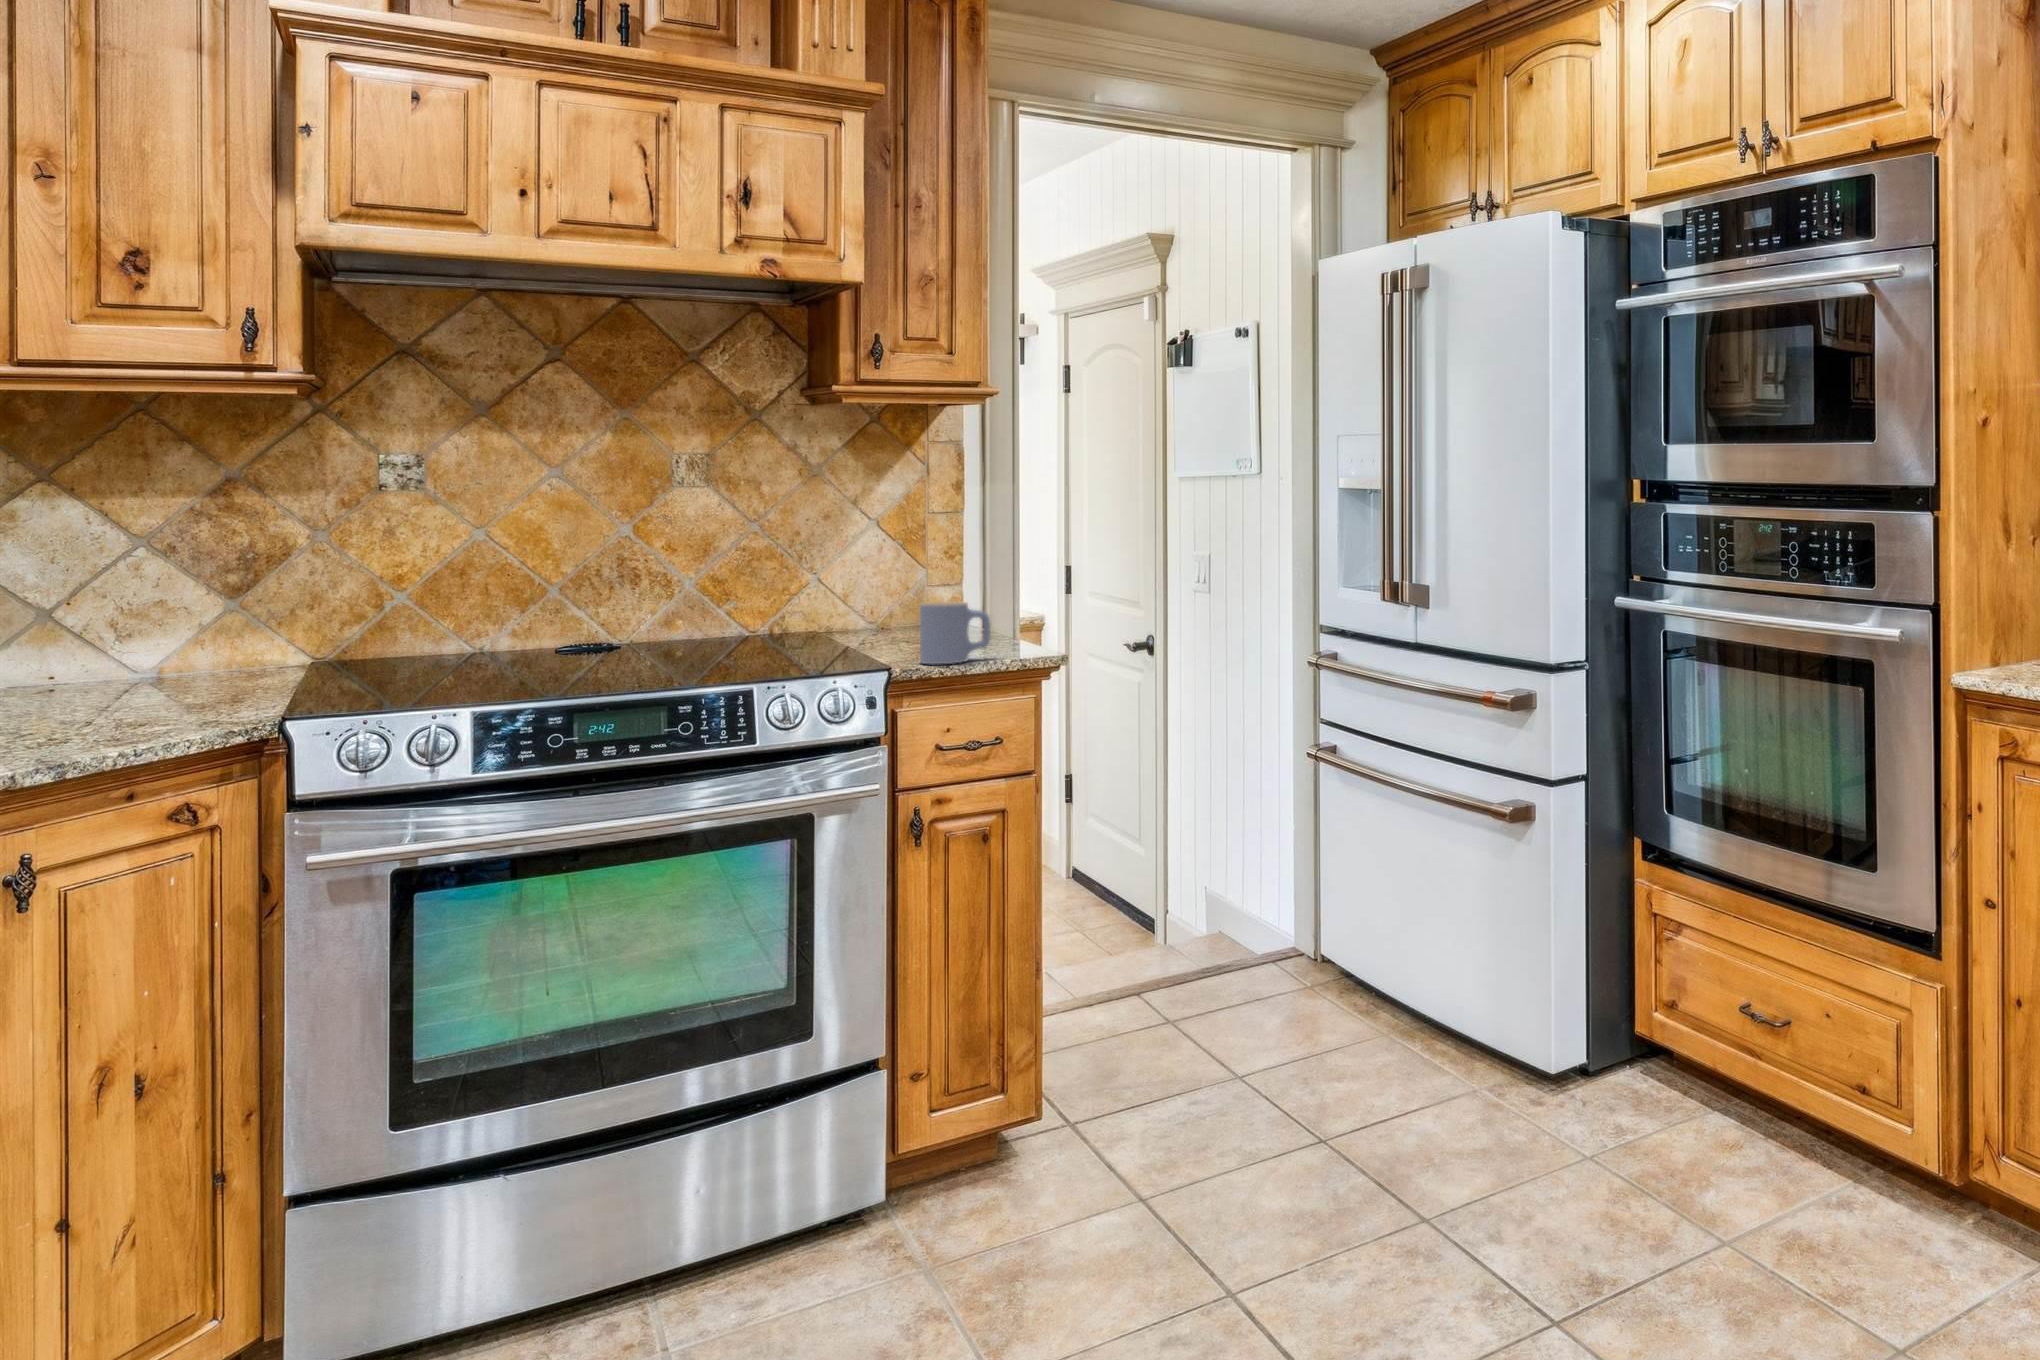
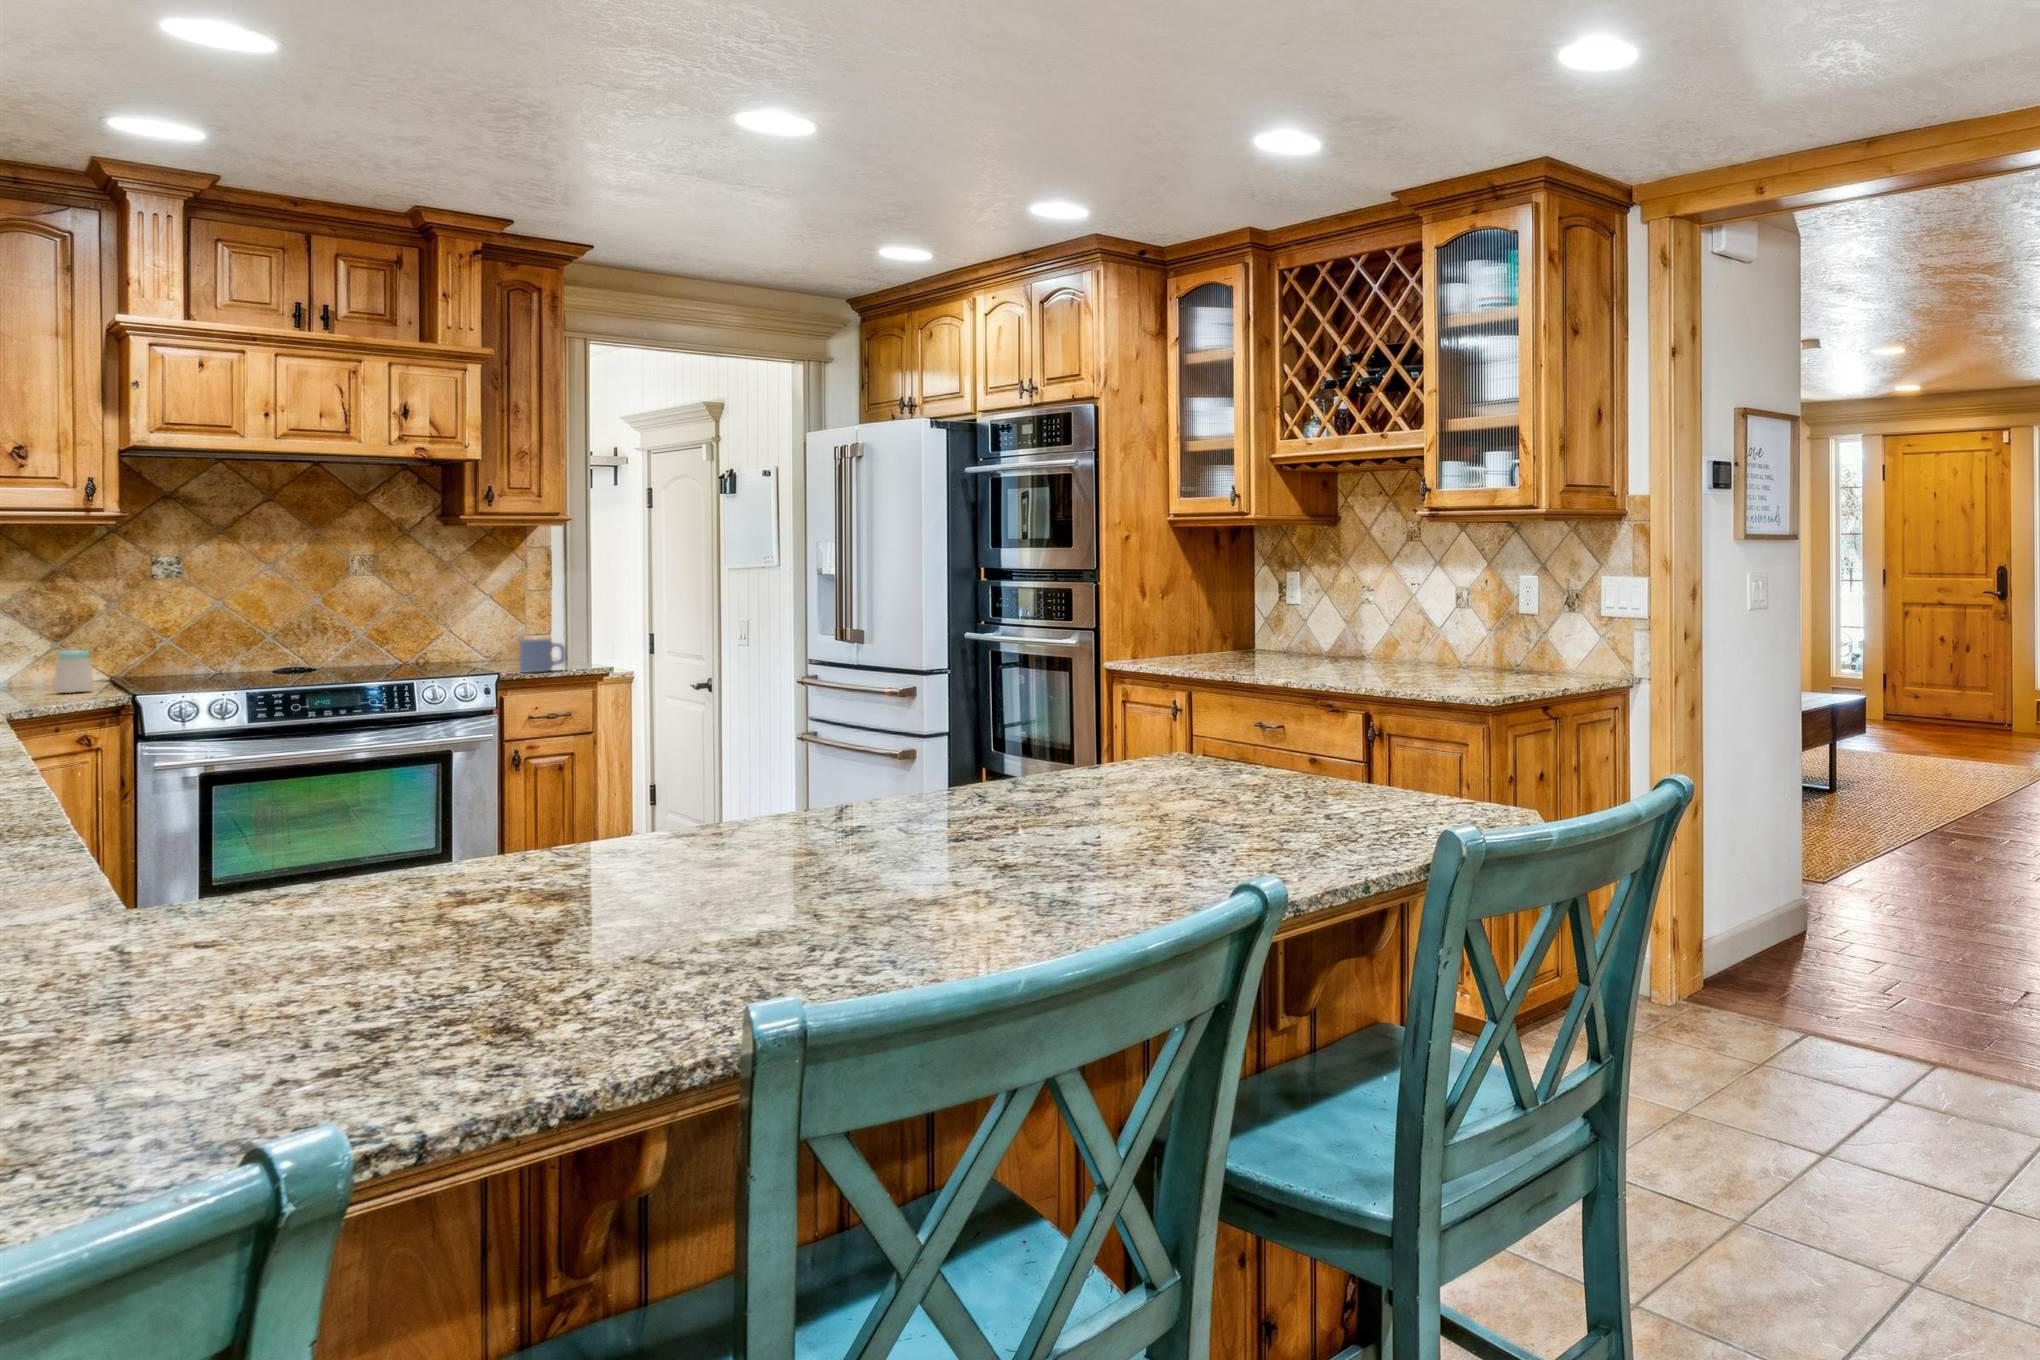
salt shaker: none [190,618,256,697] -> present [53,650,94,693]

